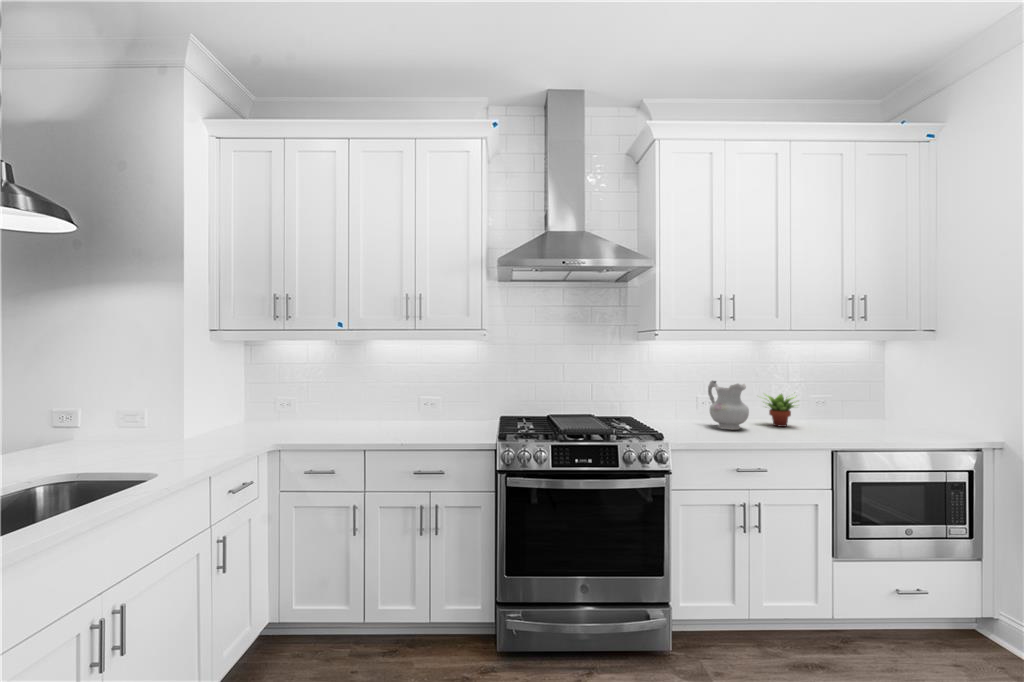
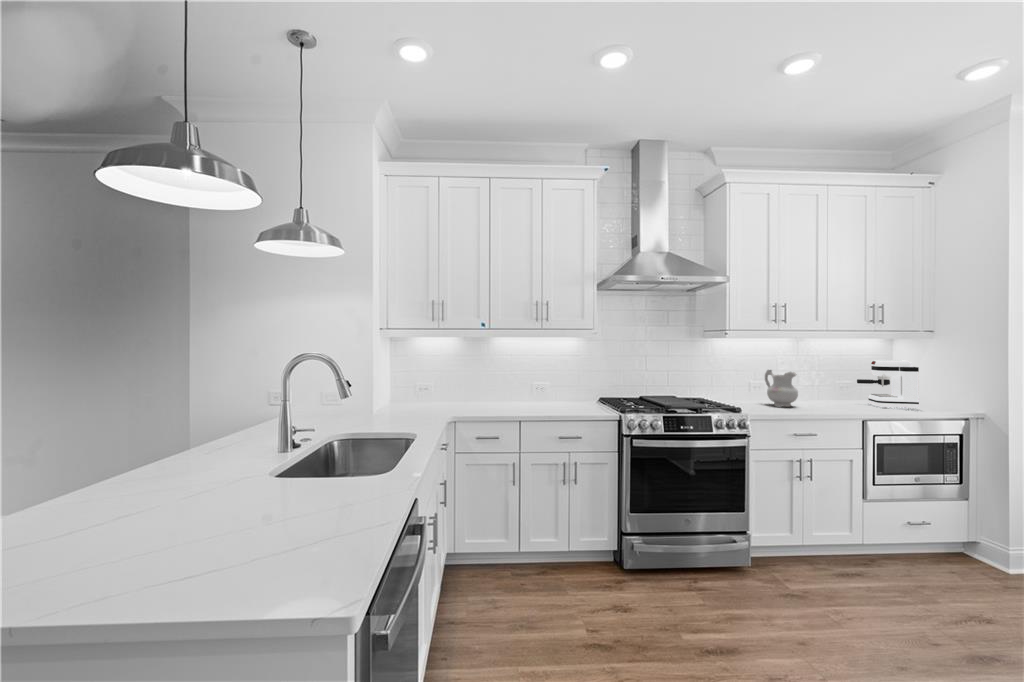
coffee maker: none [833,368,914,433] -> present [857,360,919,409]
succulent plant: present [766,394,794,427] -> none [801,378,834,405]

